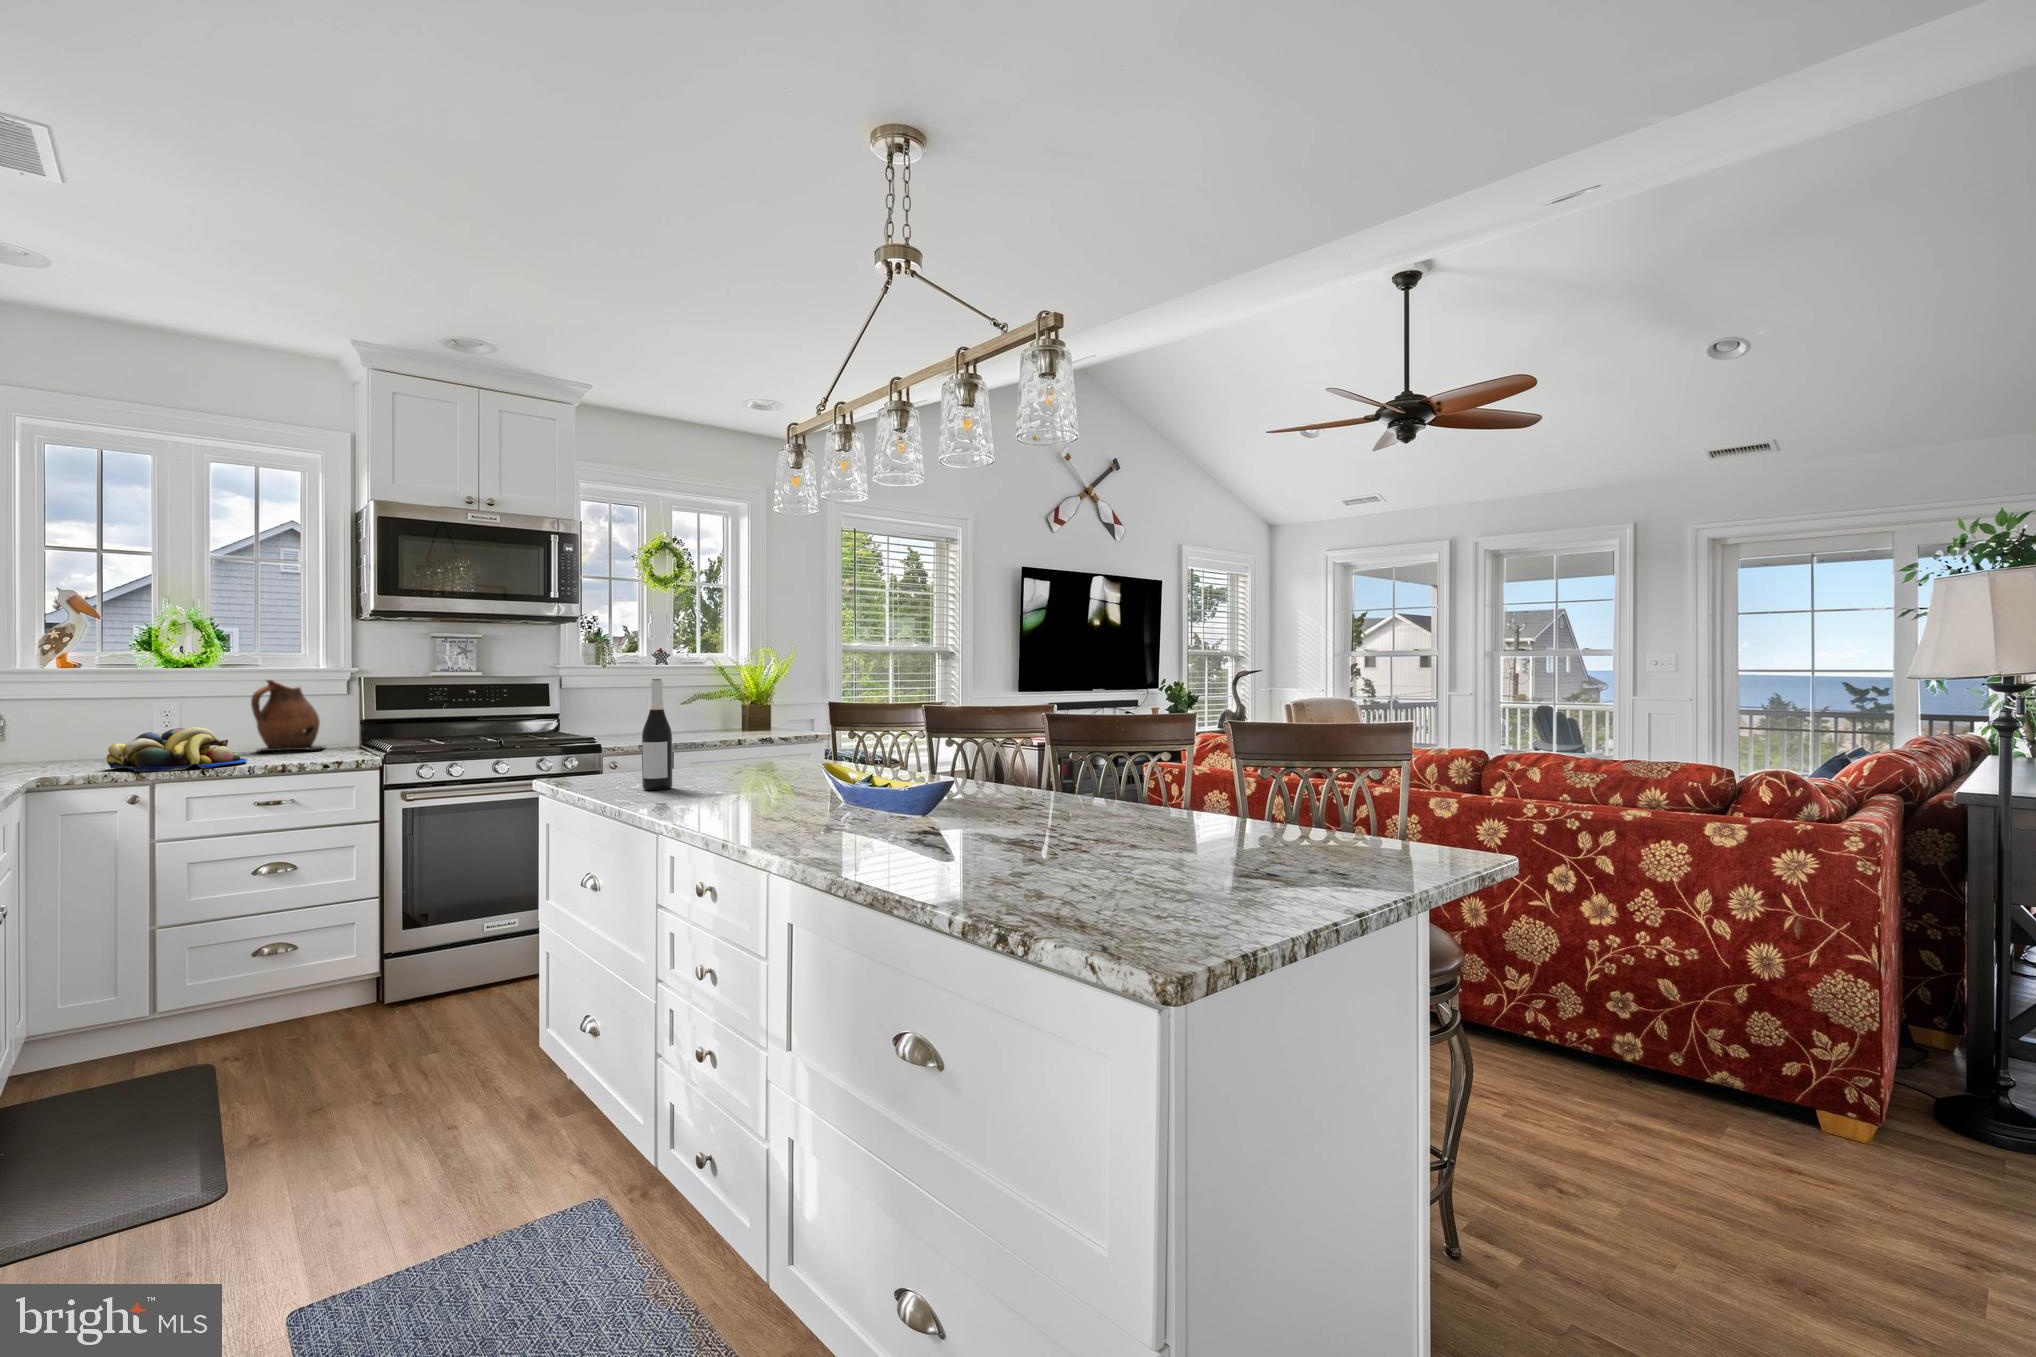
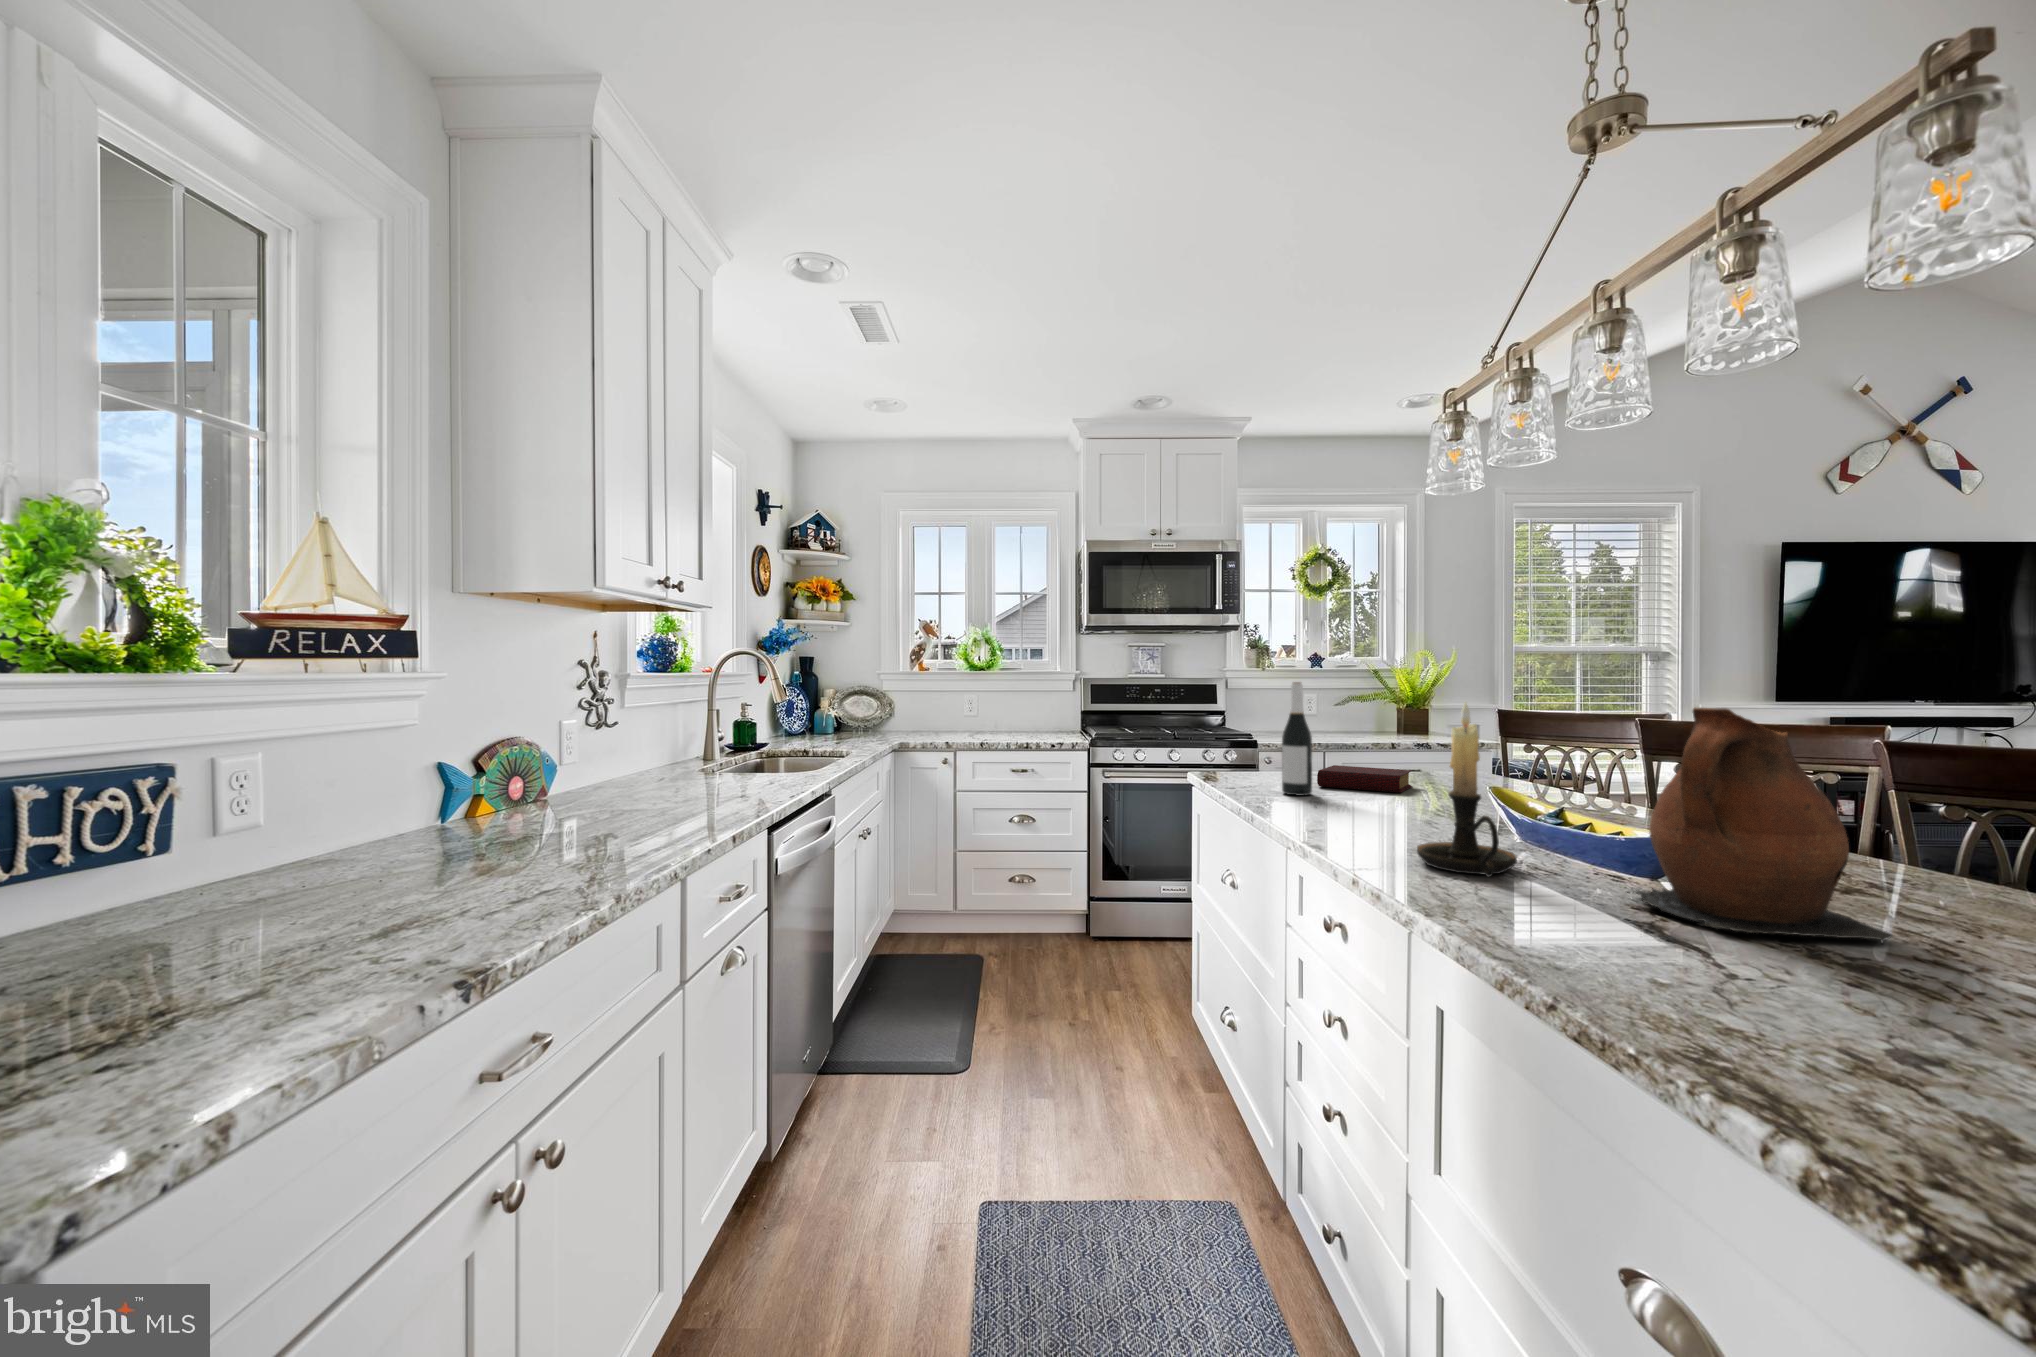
ceramic pitcher: present [251,680,323,751] -> present [1627,708,1892,943]
candle holder: none [771,691,842,828] -> present [1417,703,1517,877]
fruit bowl: present [106,727,247,772] -> none [932,713,1007,743]
book: none [676,759,762,781] -> present [1317,765,1412,793]

